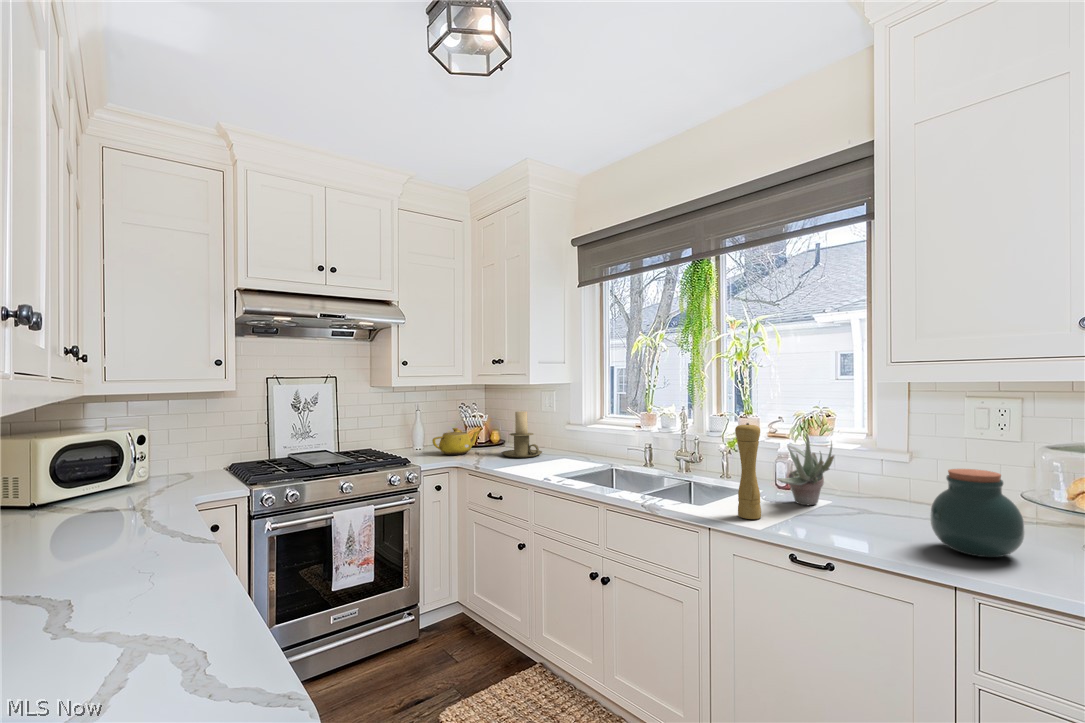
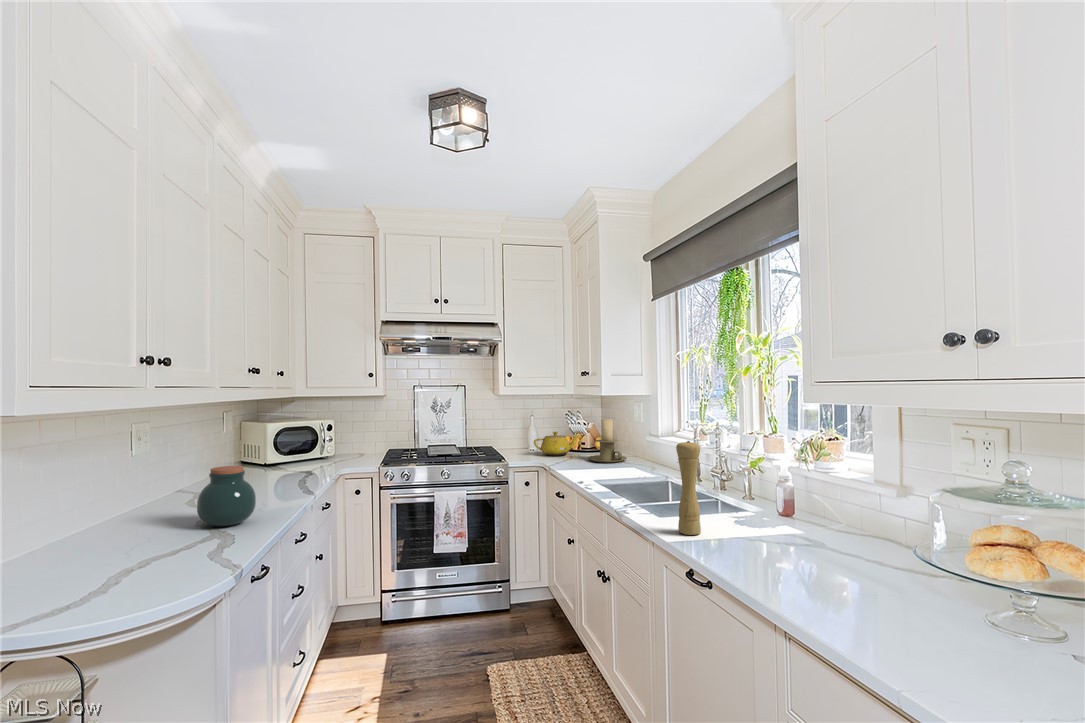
succulent plant: present [777,434,834,505] -> none [723,455,798,531]
jar: present [930,469,1025,557] -> present [197,466,256,527]

